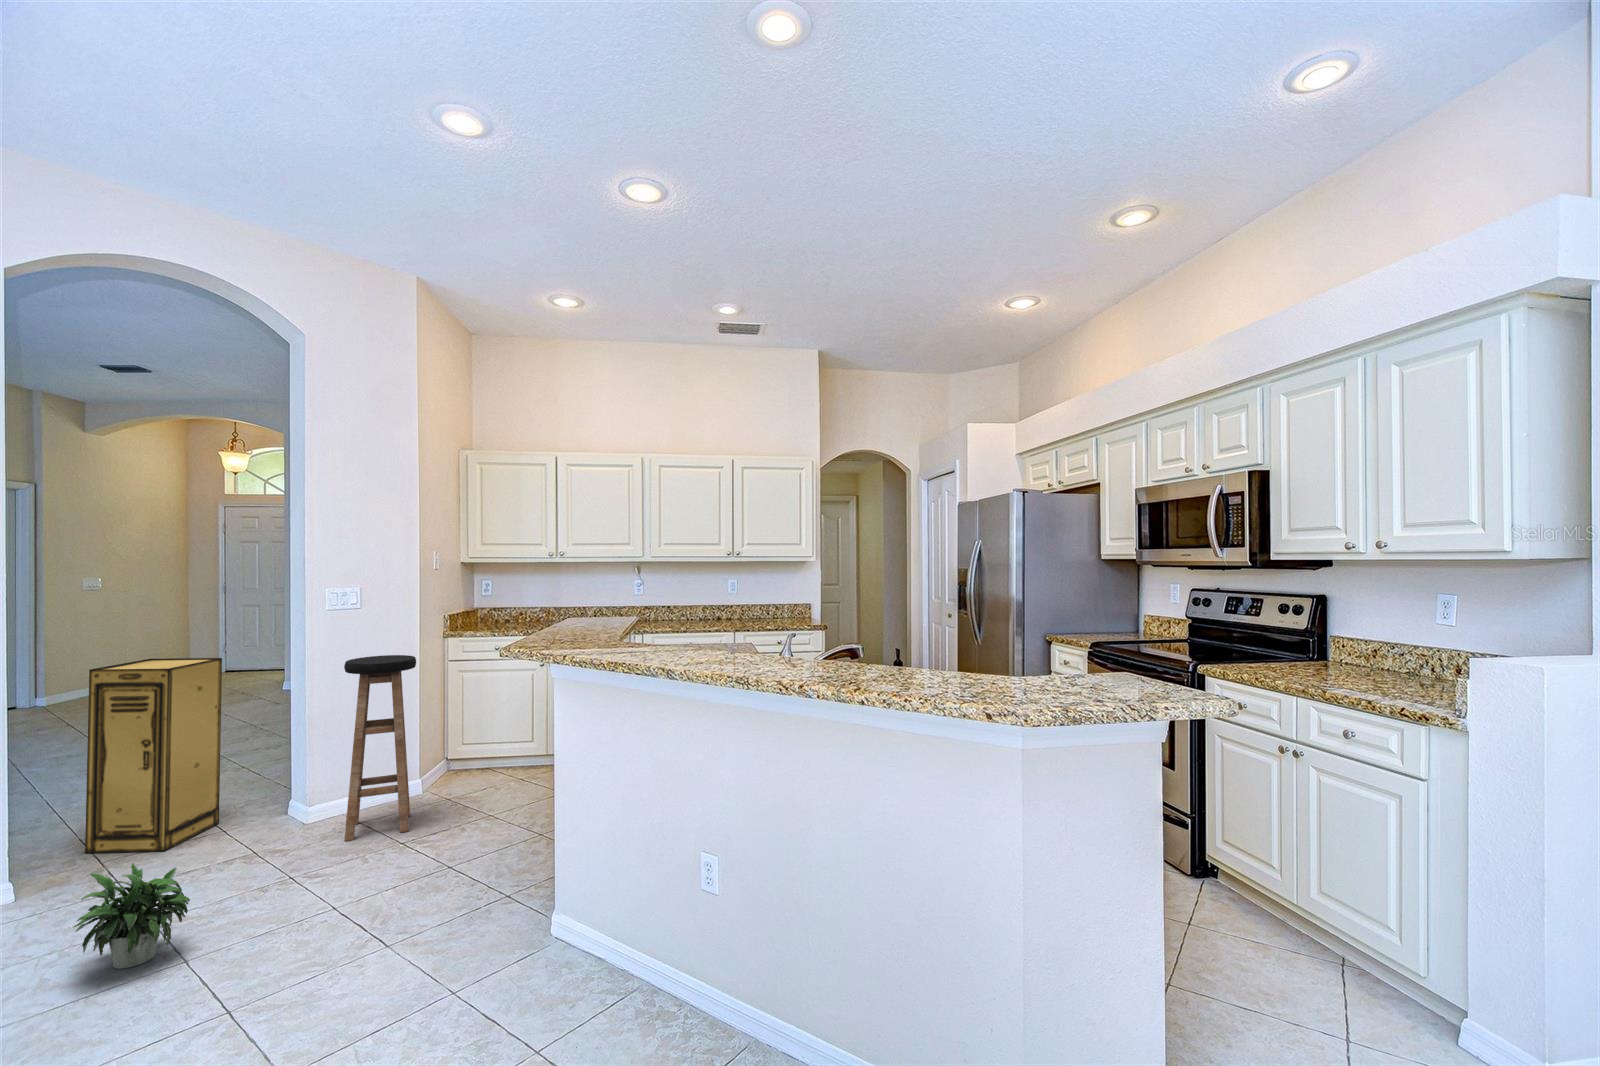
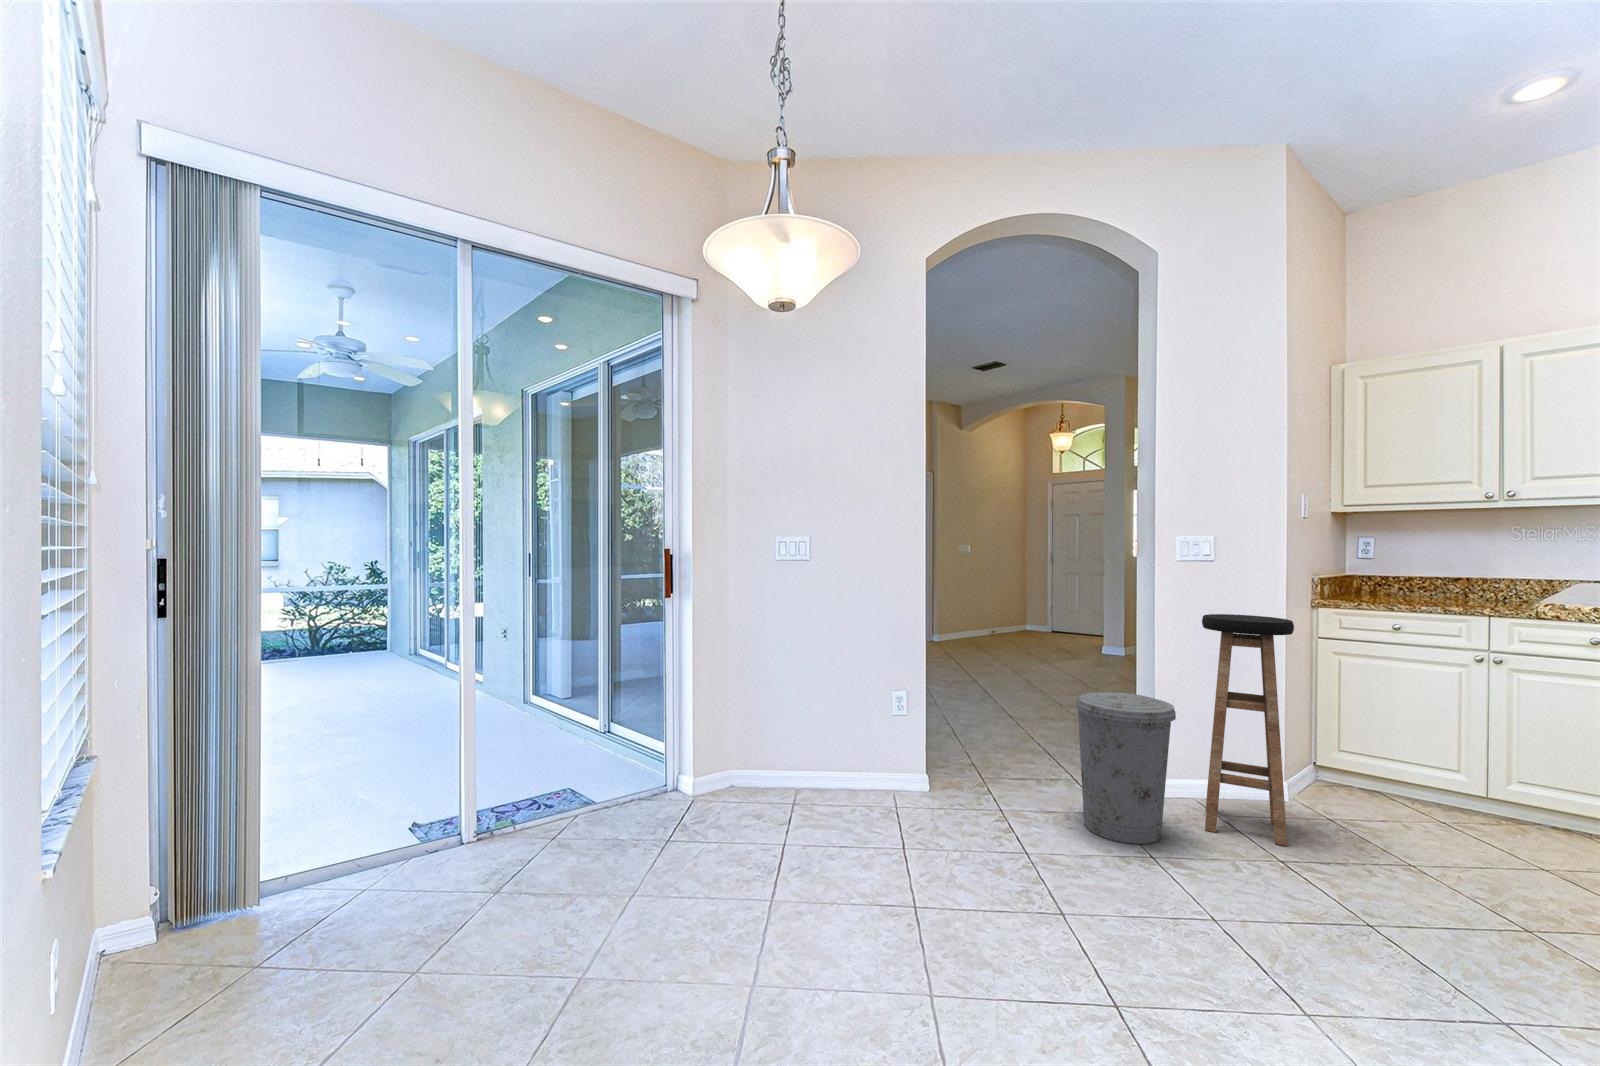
storage cabinet: present [85,658,222,853] -> none [973,595,1074,779]
trash can: none [215,741,316,881] -> present [1076,692,1176,844]
potted plant: present [73,863,190,969] -> none [973,782,1066,892]

